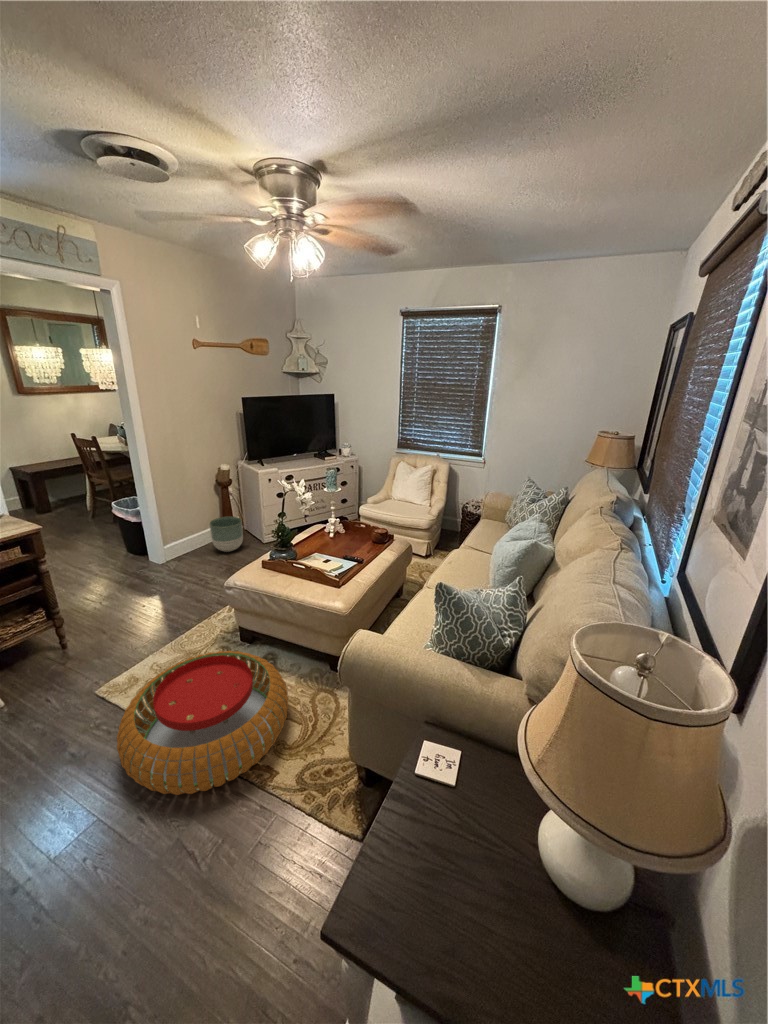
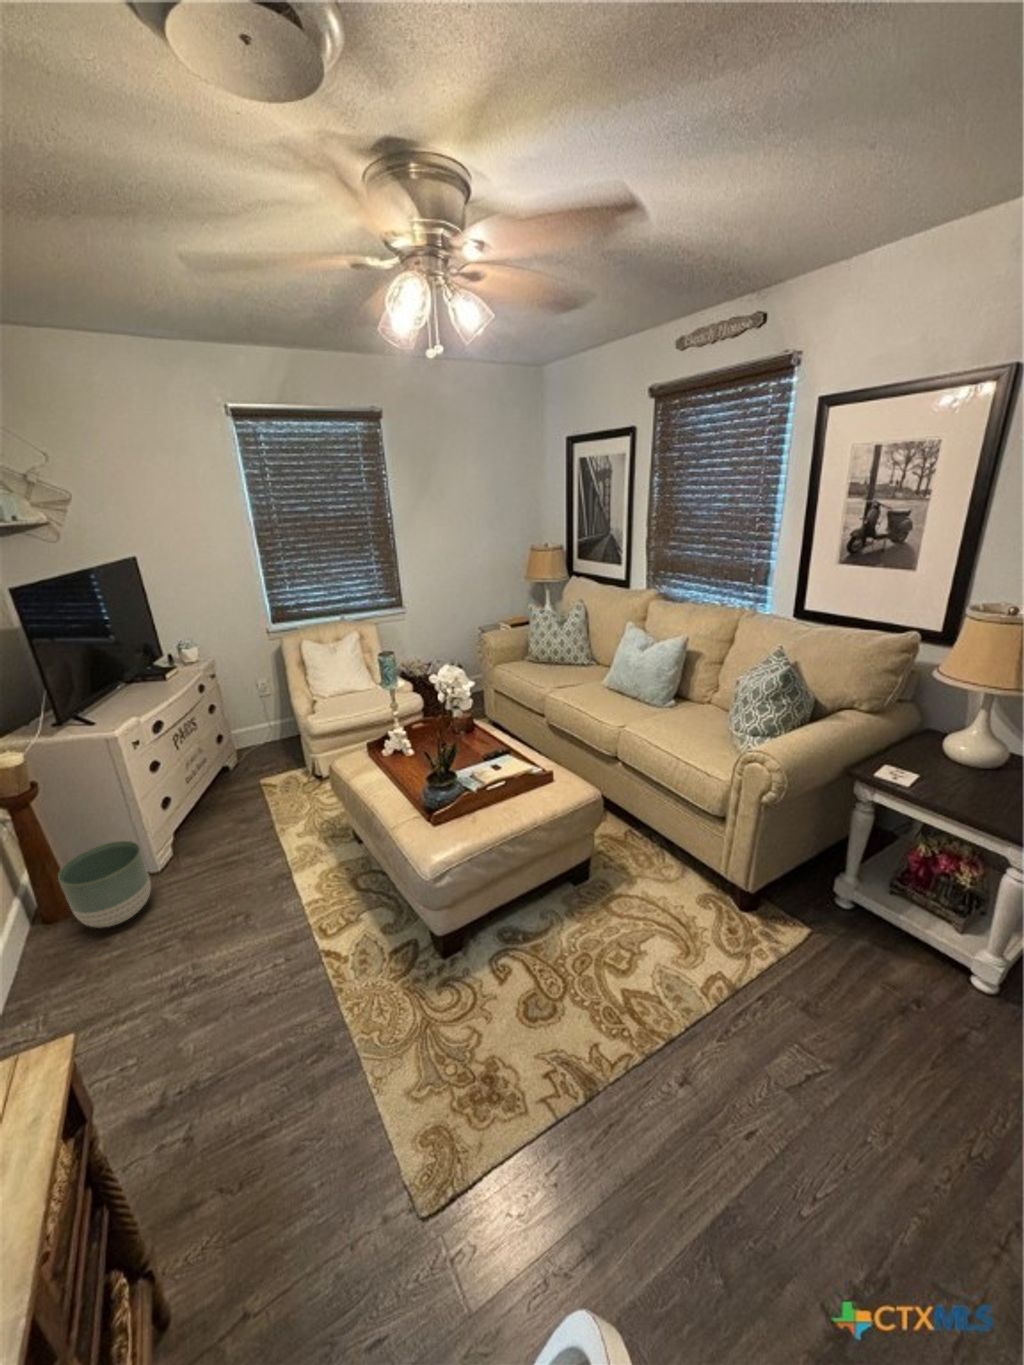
pouf: present [117,651,288,795] -> none [511,906,749,1141]

